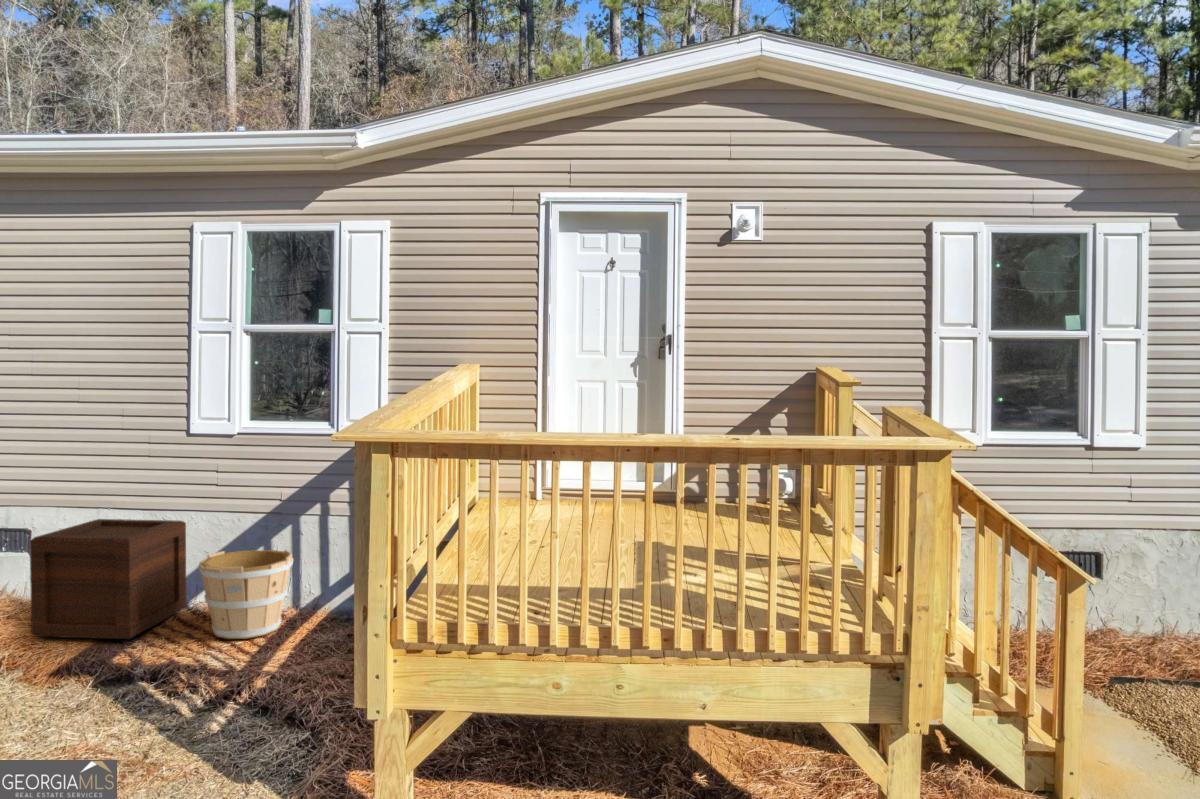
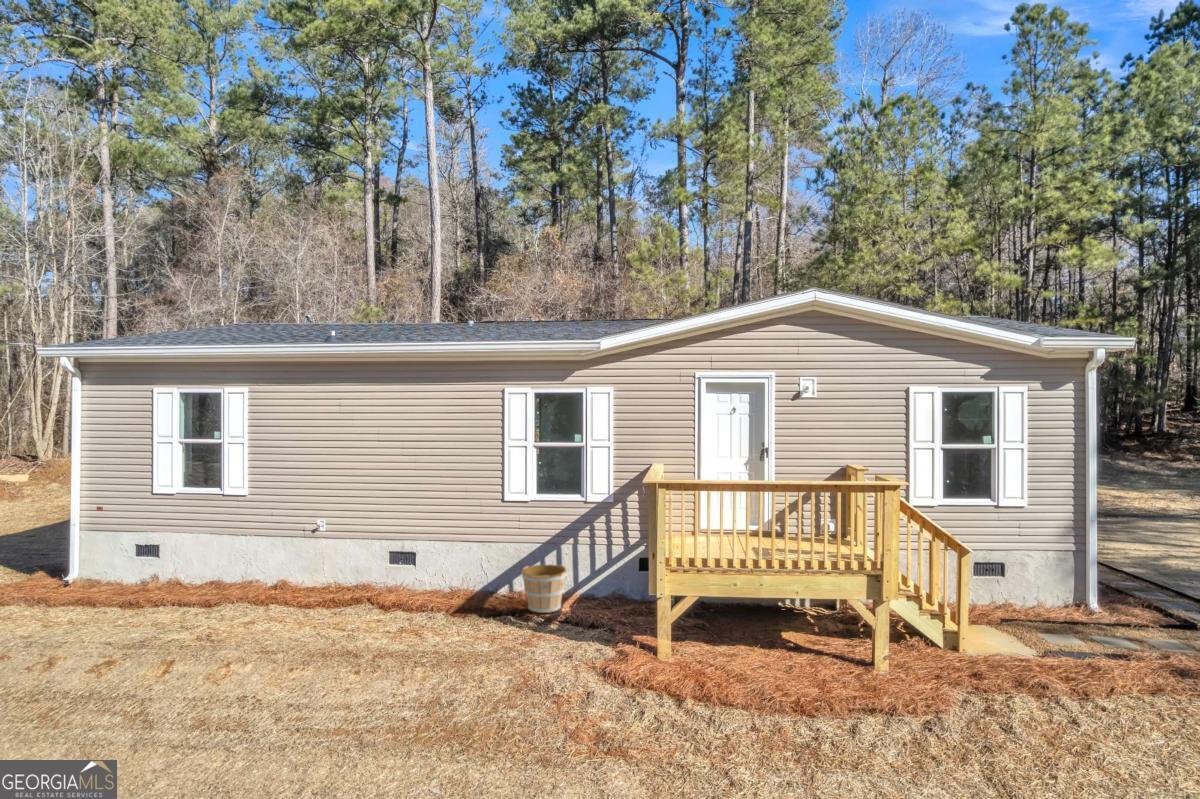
wooden crate: present [30,519,186,639] -> none [440,548,503,613]

